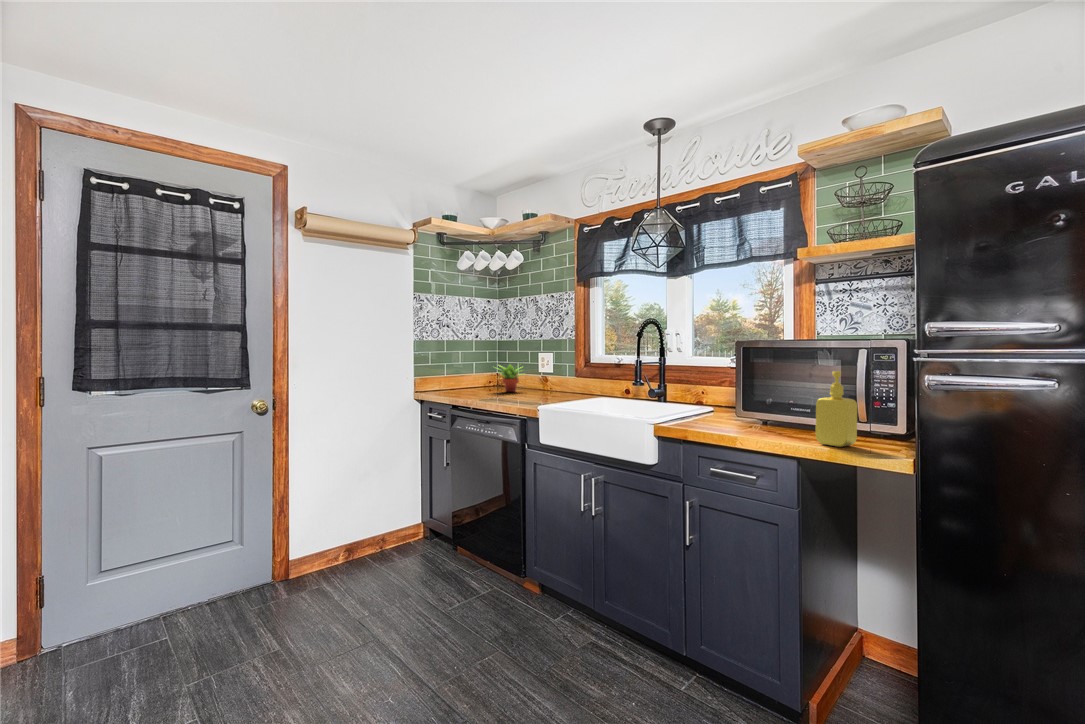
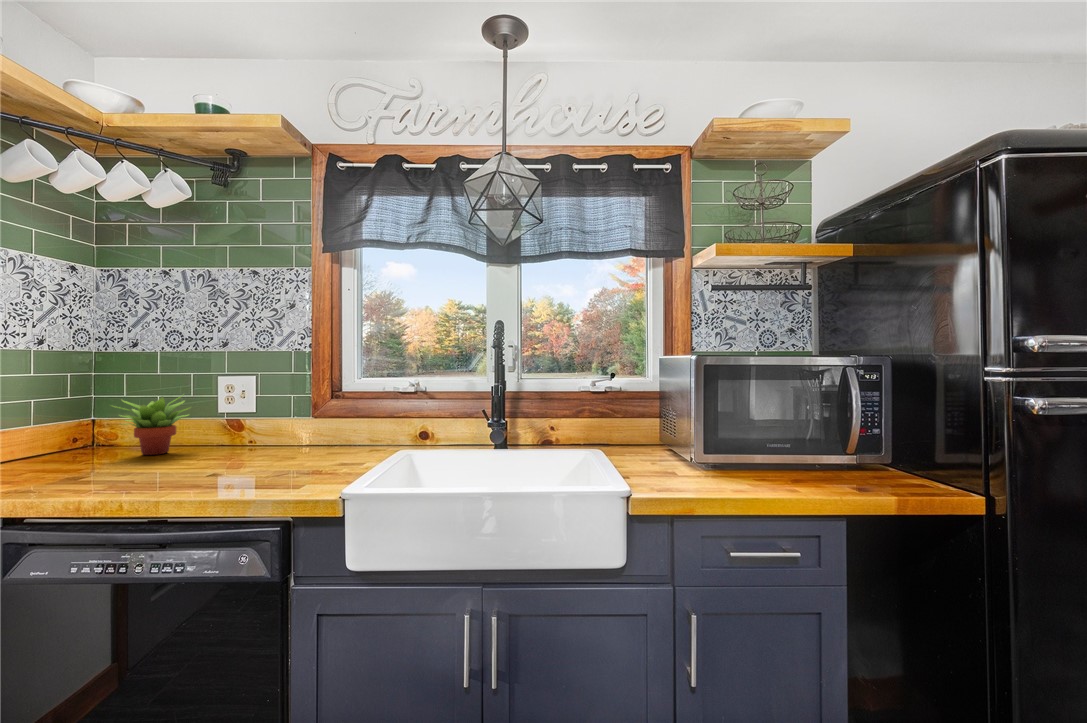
soap dispenser: present [816,371,857,447] -> none [866,388,923,484]

